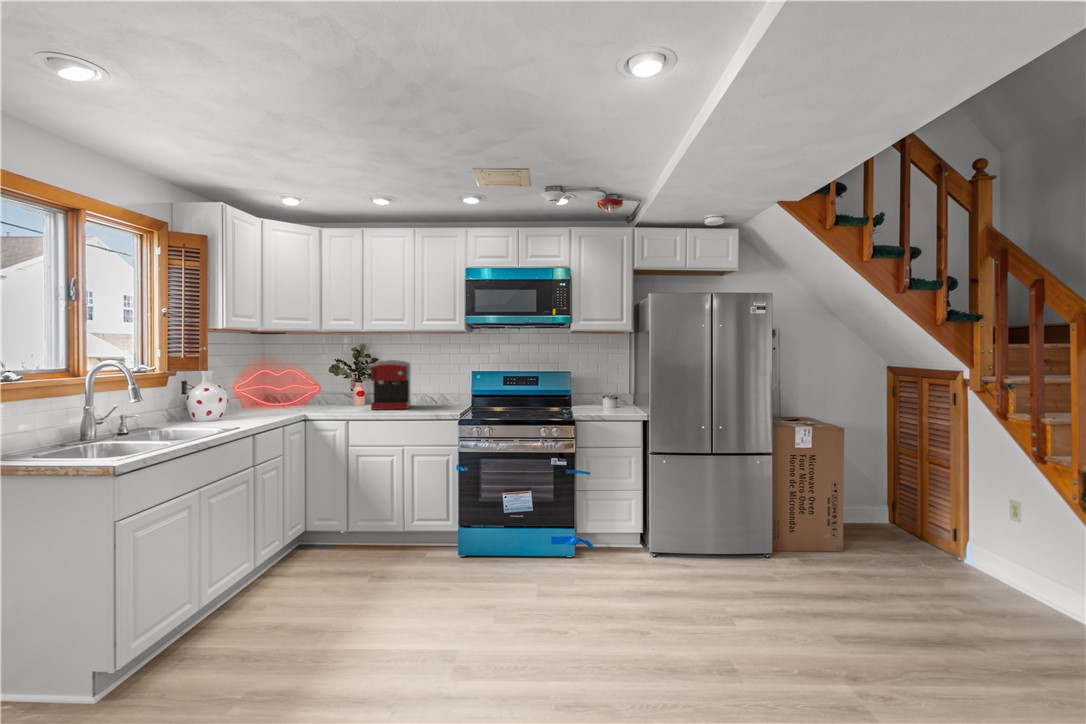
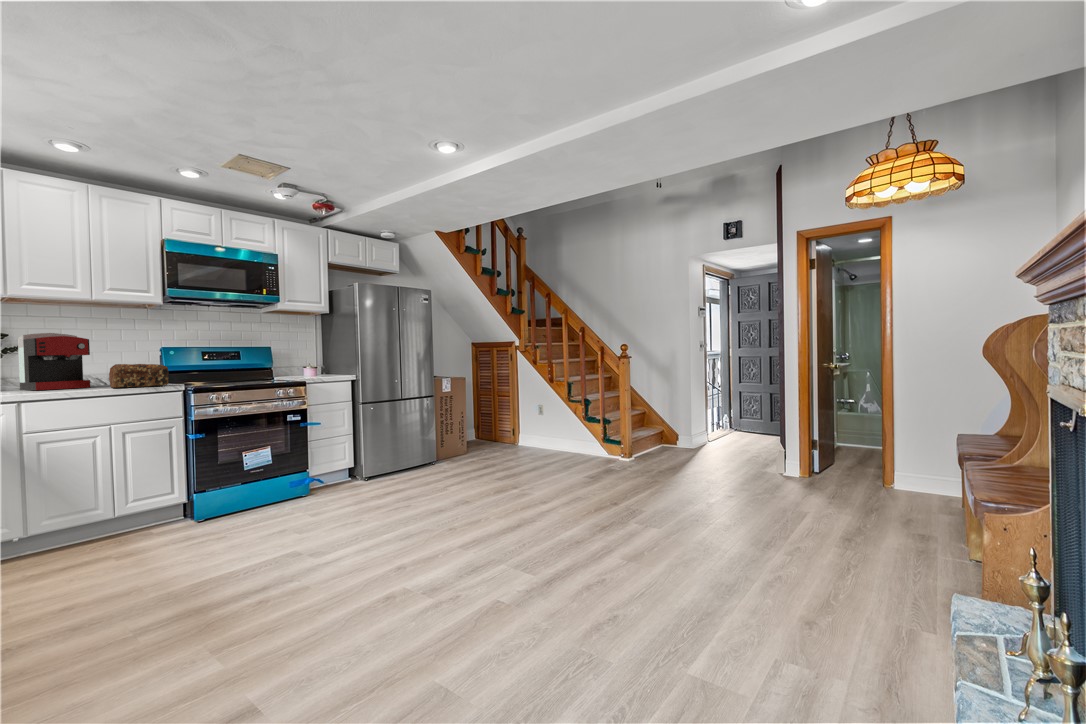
bread loaf: none [403,392,449,414] -> present [109,364,169,388]

